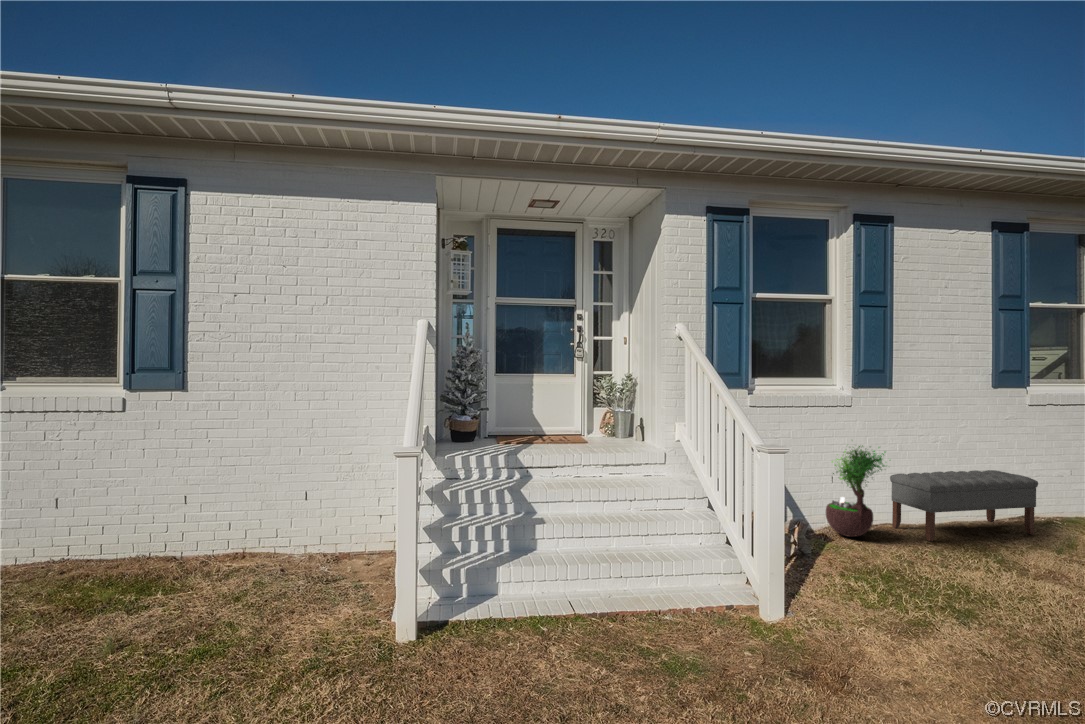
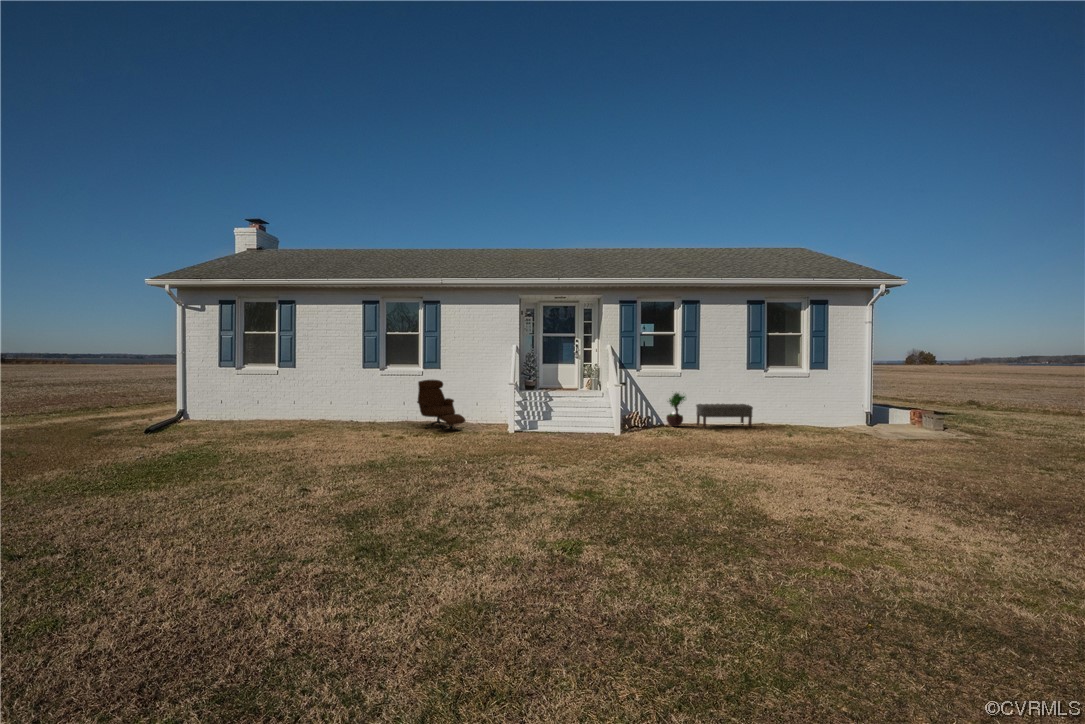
lounge chair: none [96,421,260,605] -> present [417,380,465,430]

